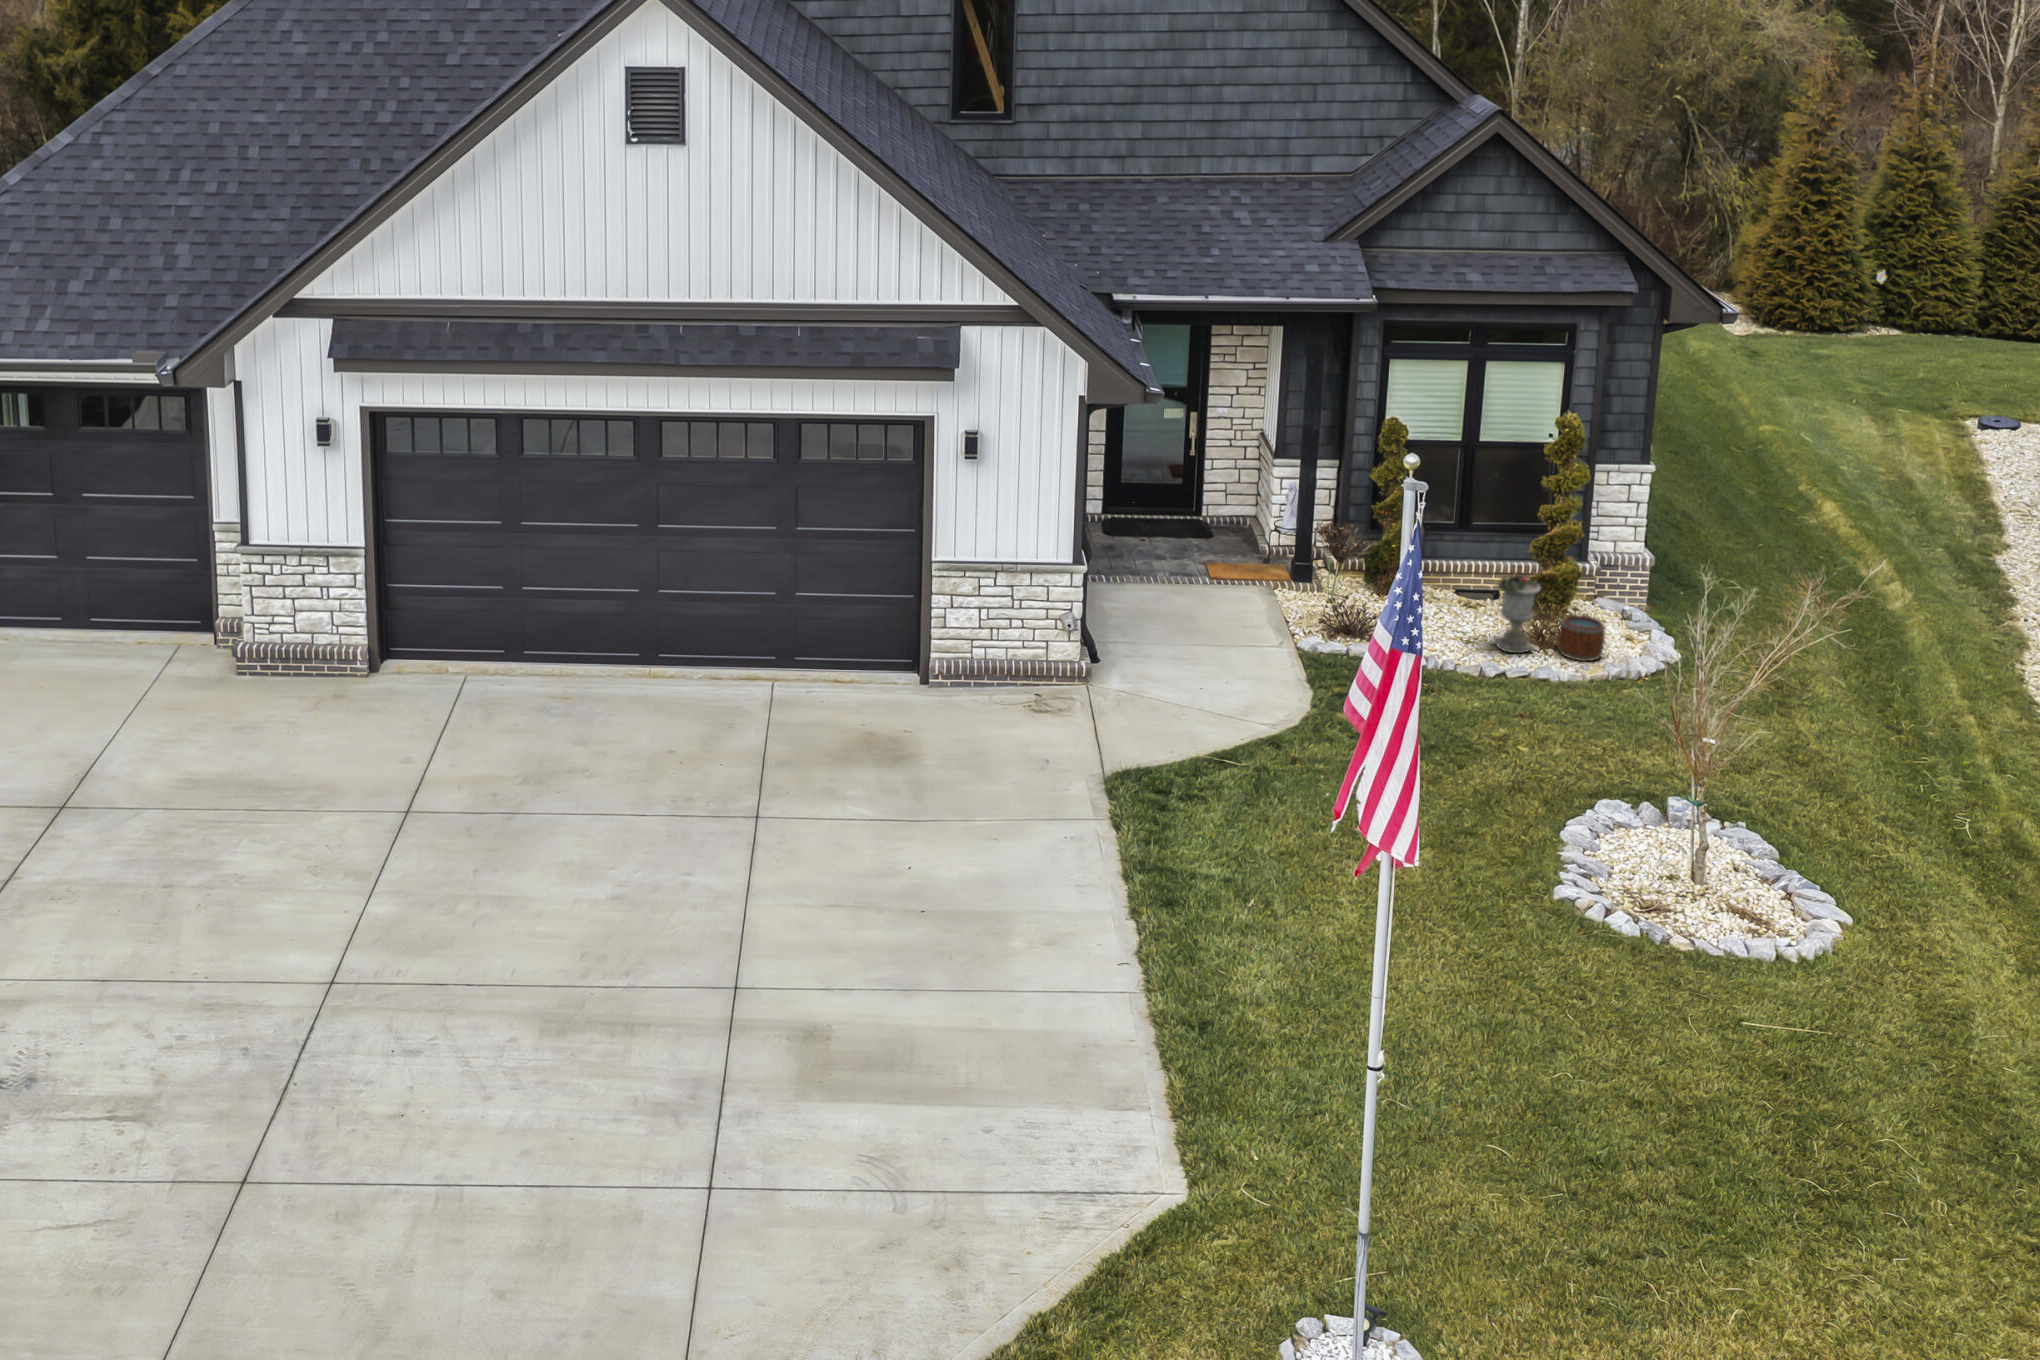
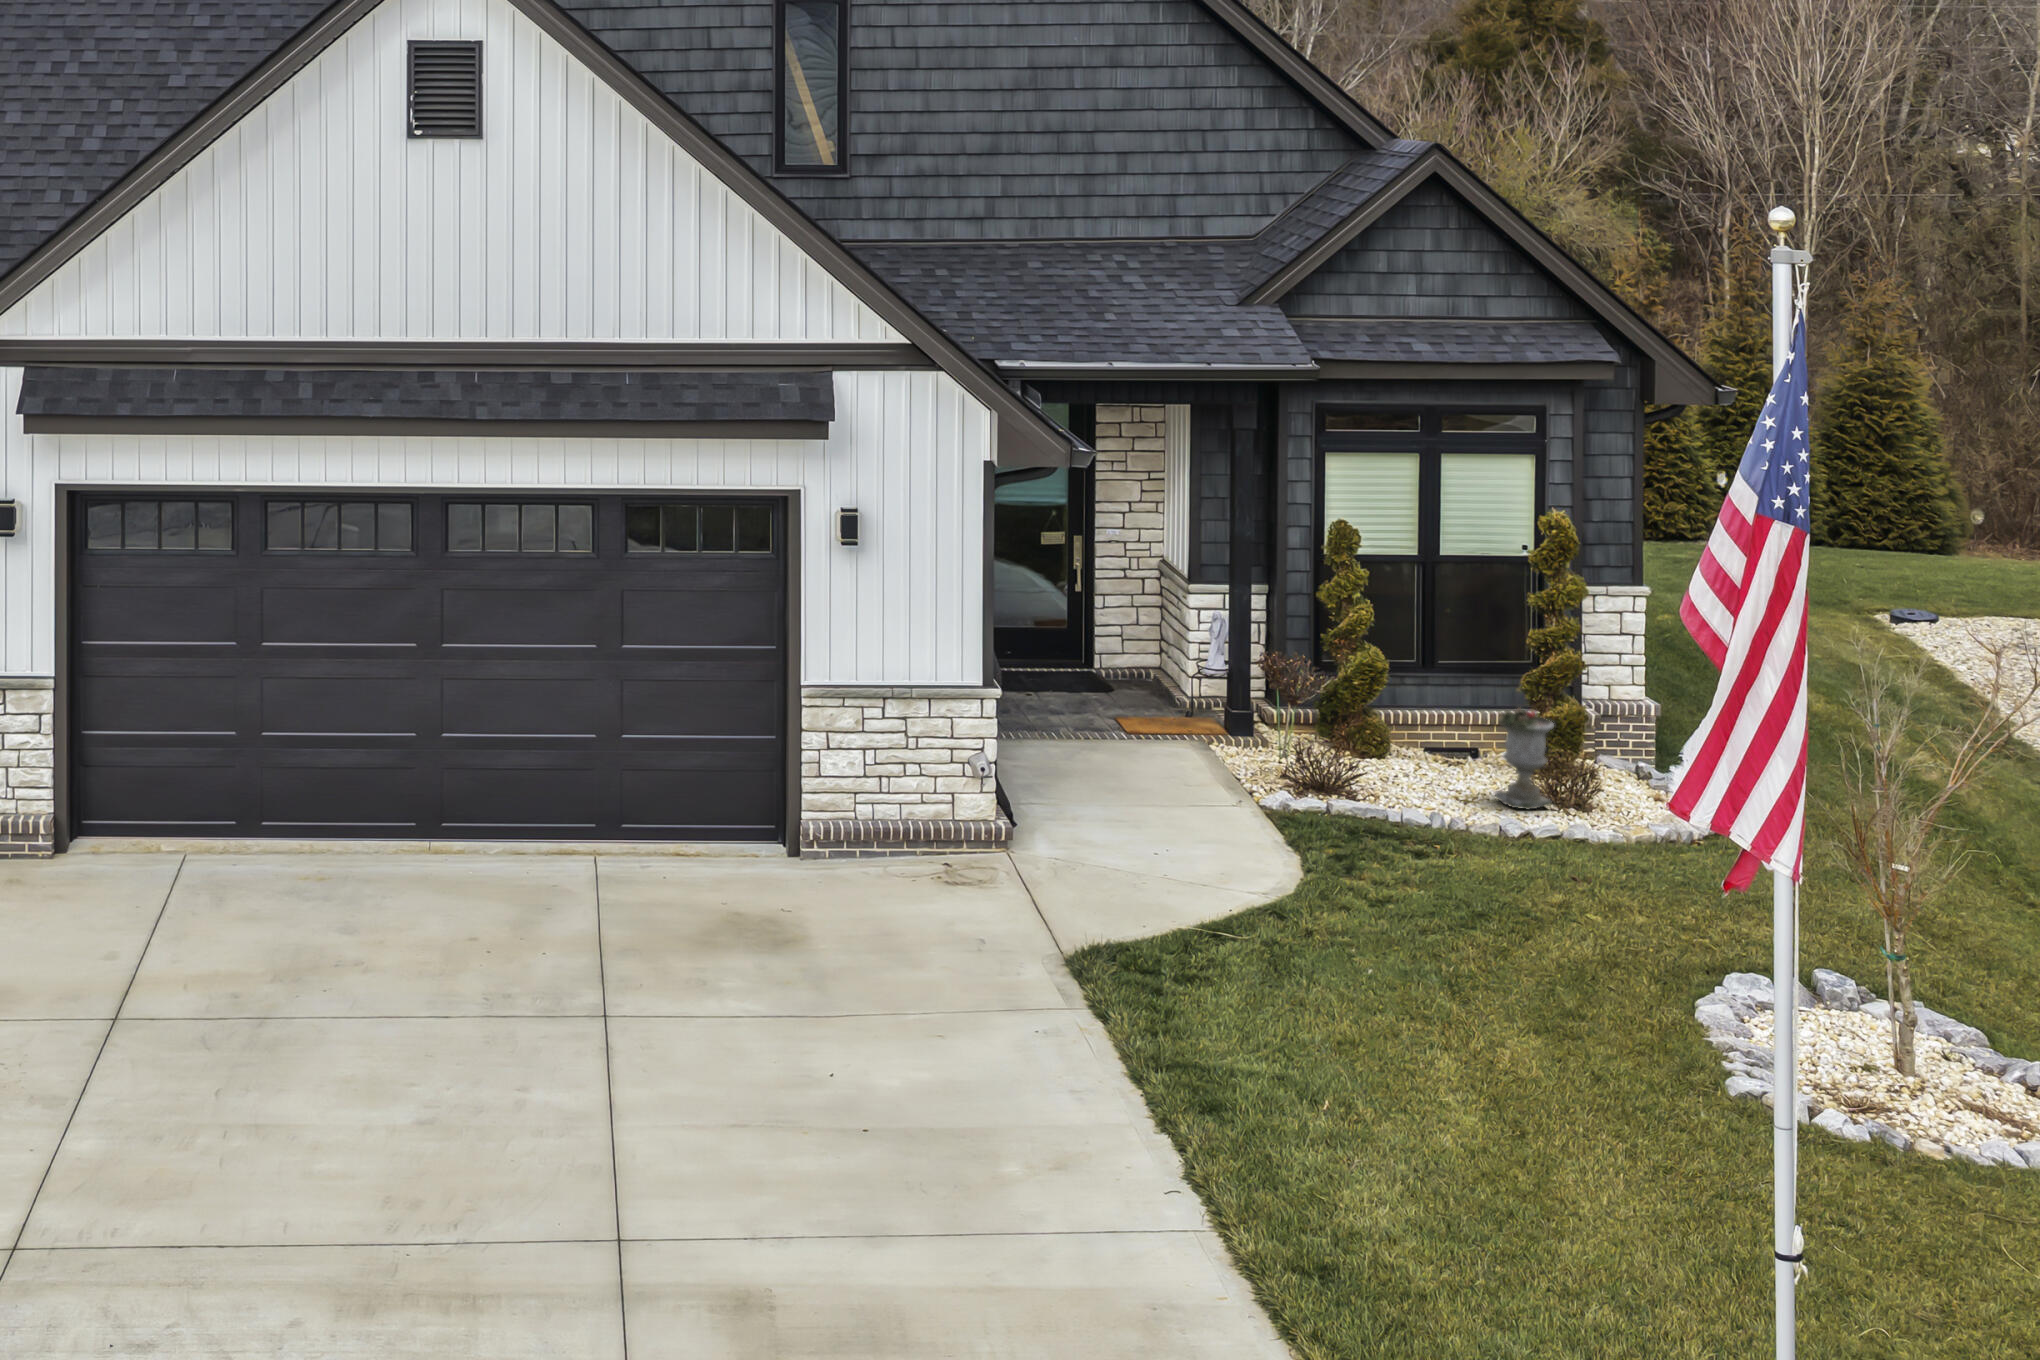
bucket: present [1559,615,1605,661] -> none [1578,760,1639,817]

